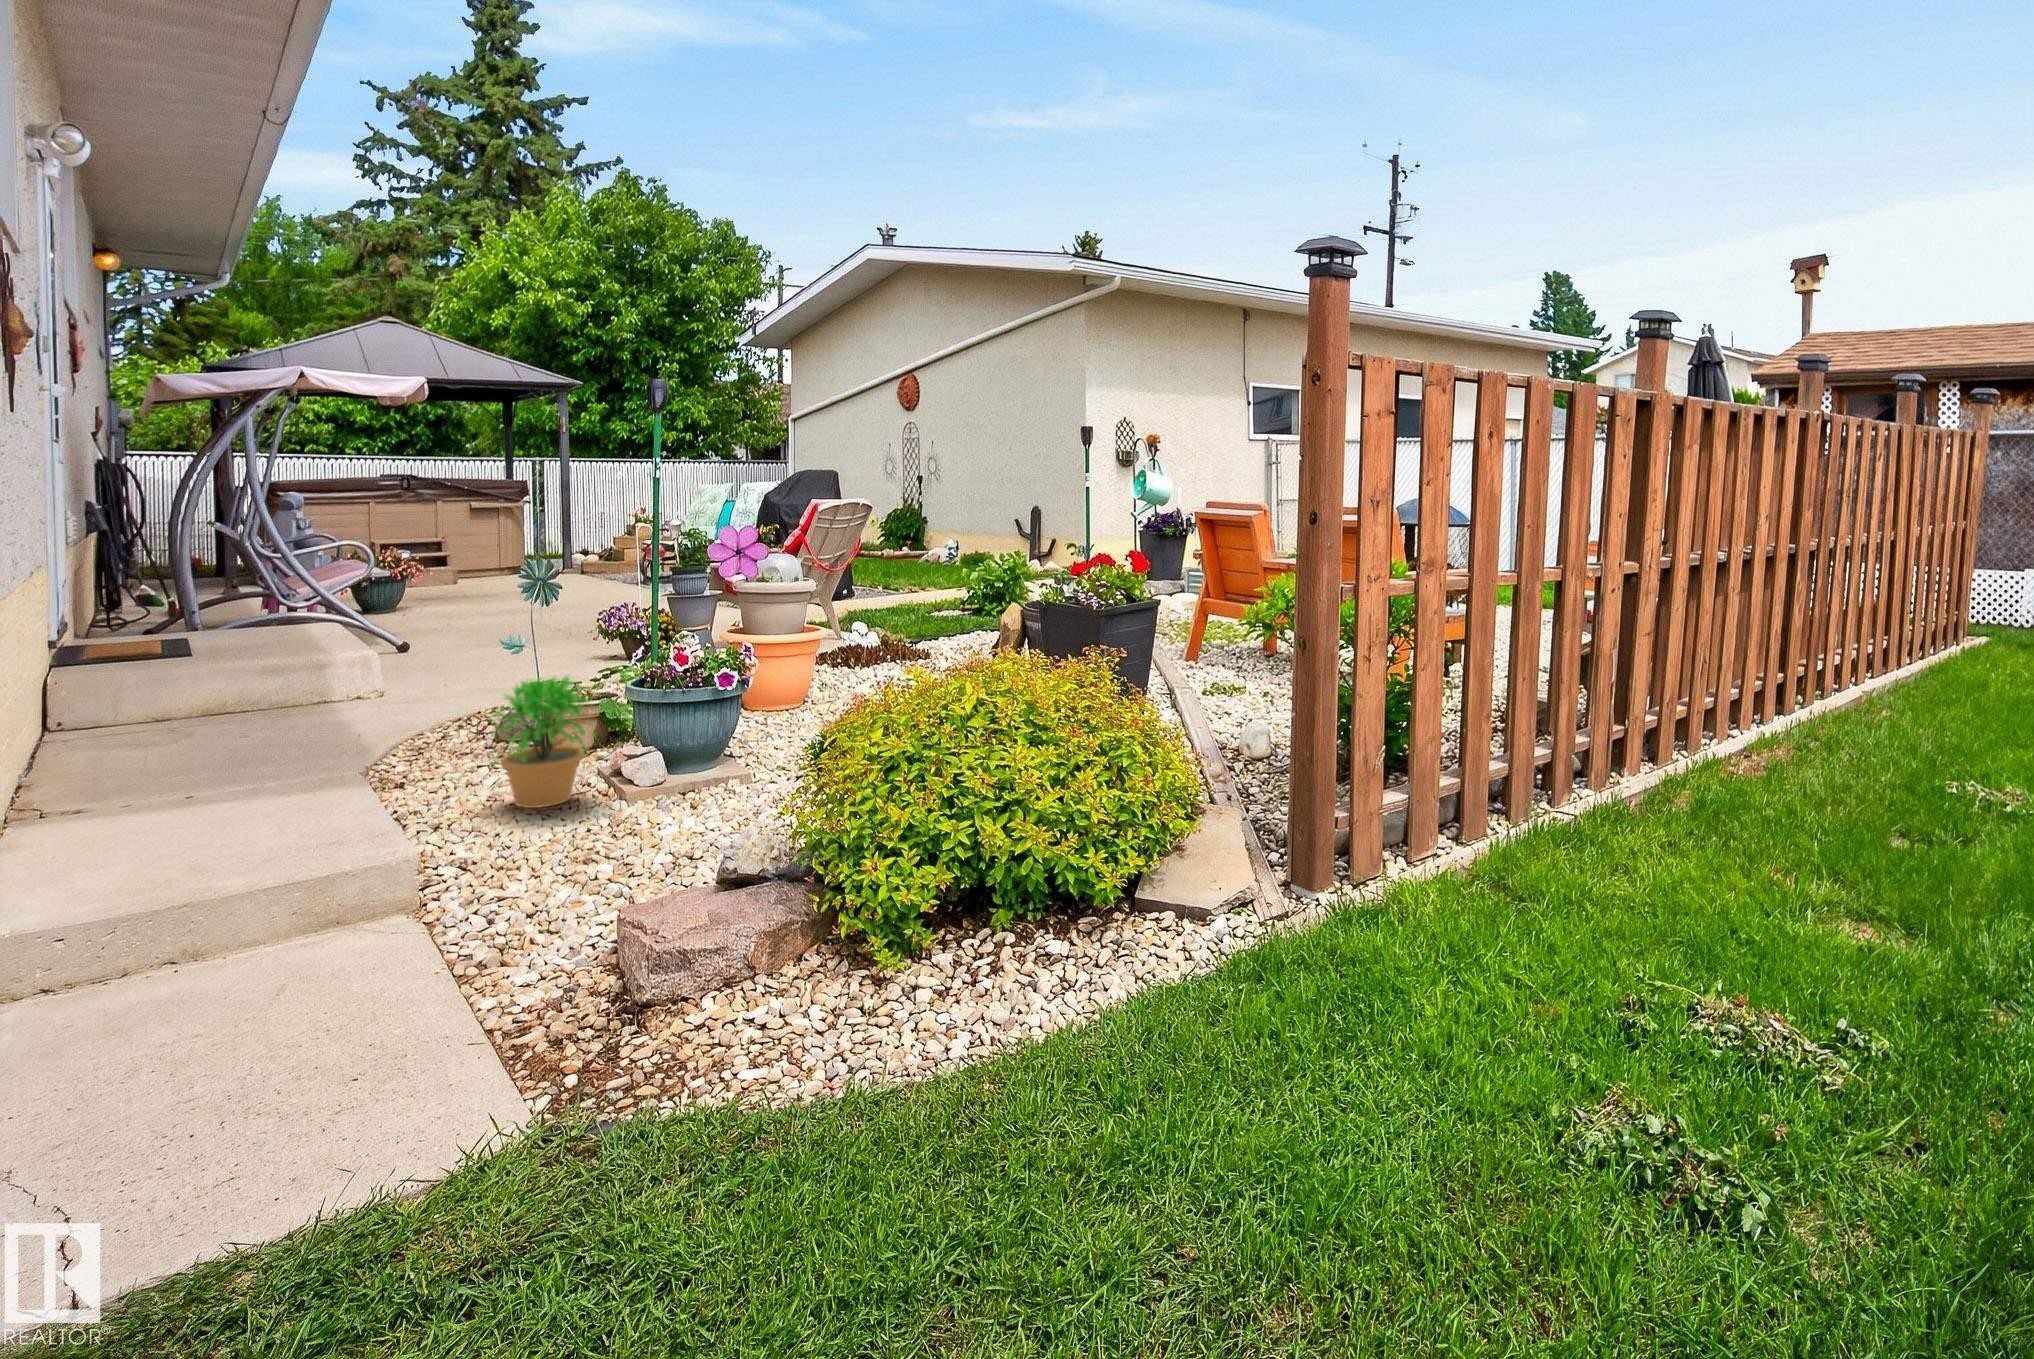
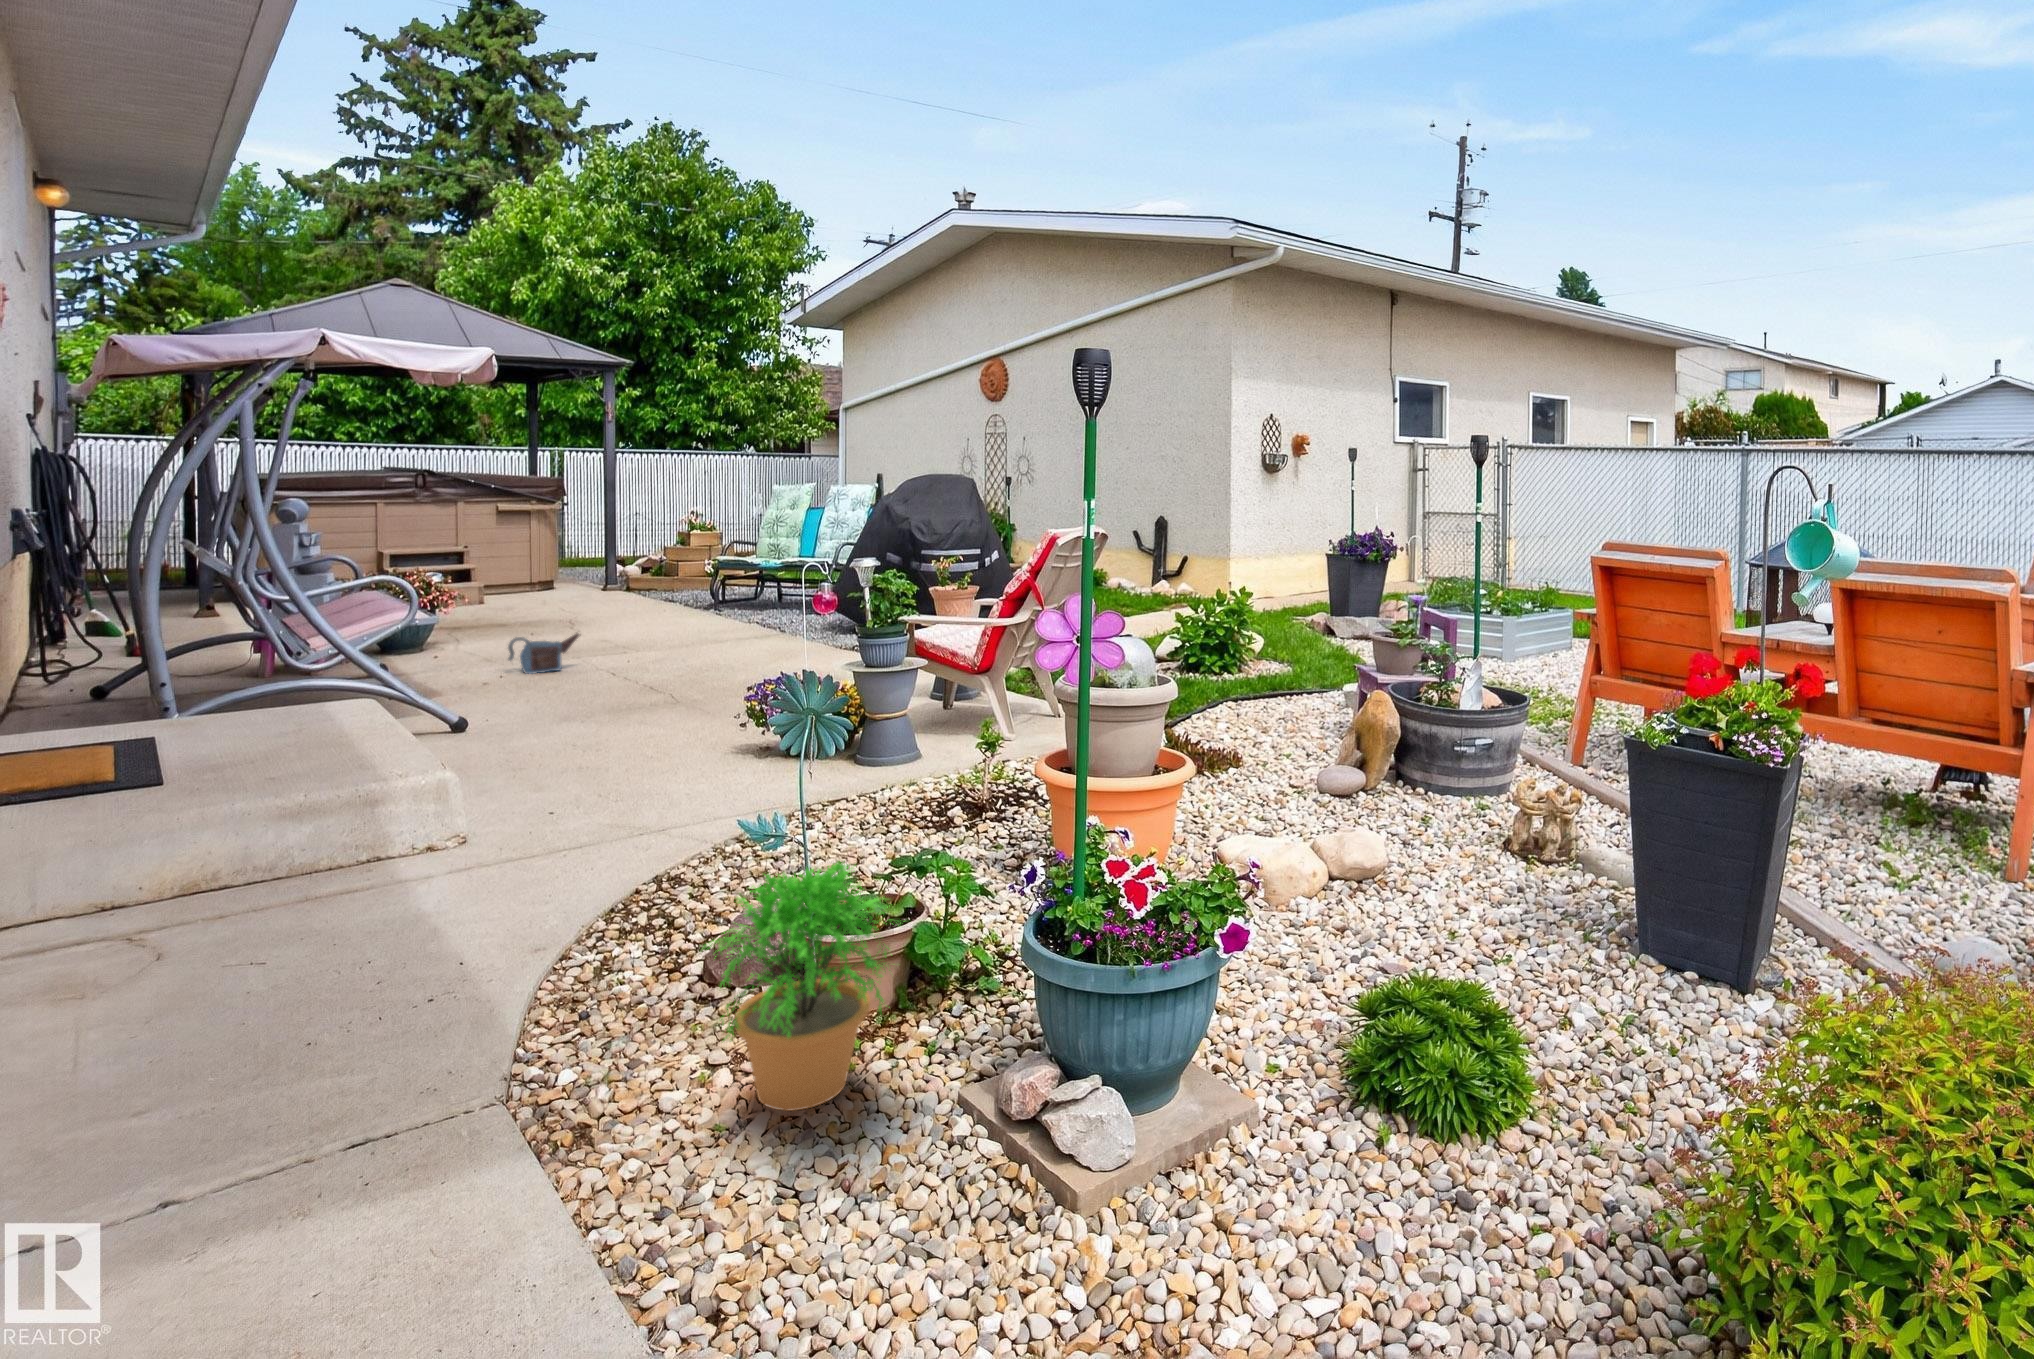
watering can: none [453,594,513,626] -> present [508,634,579,674]

